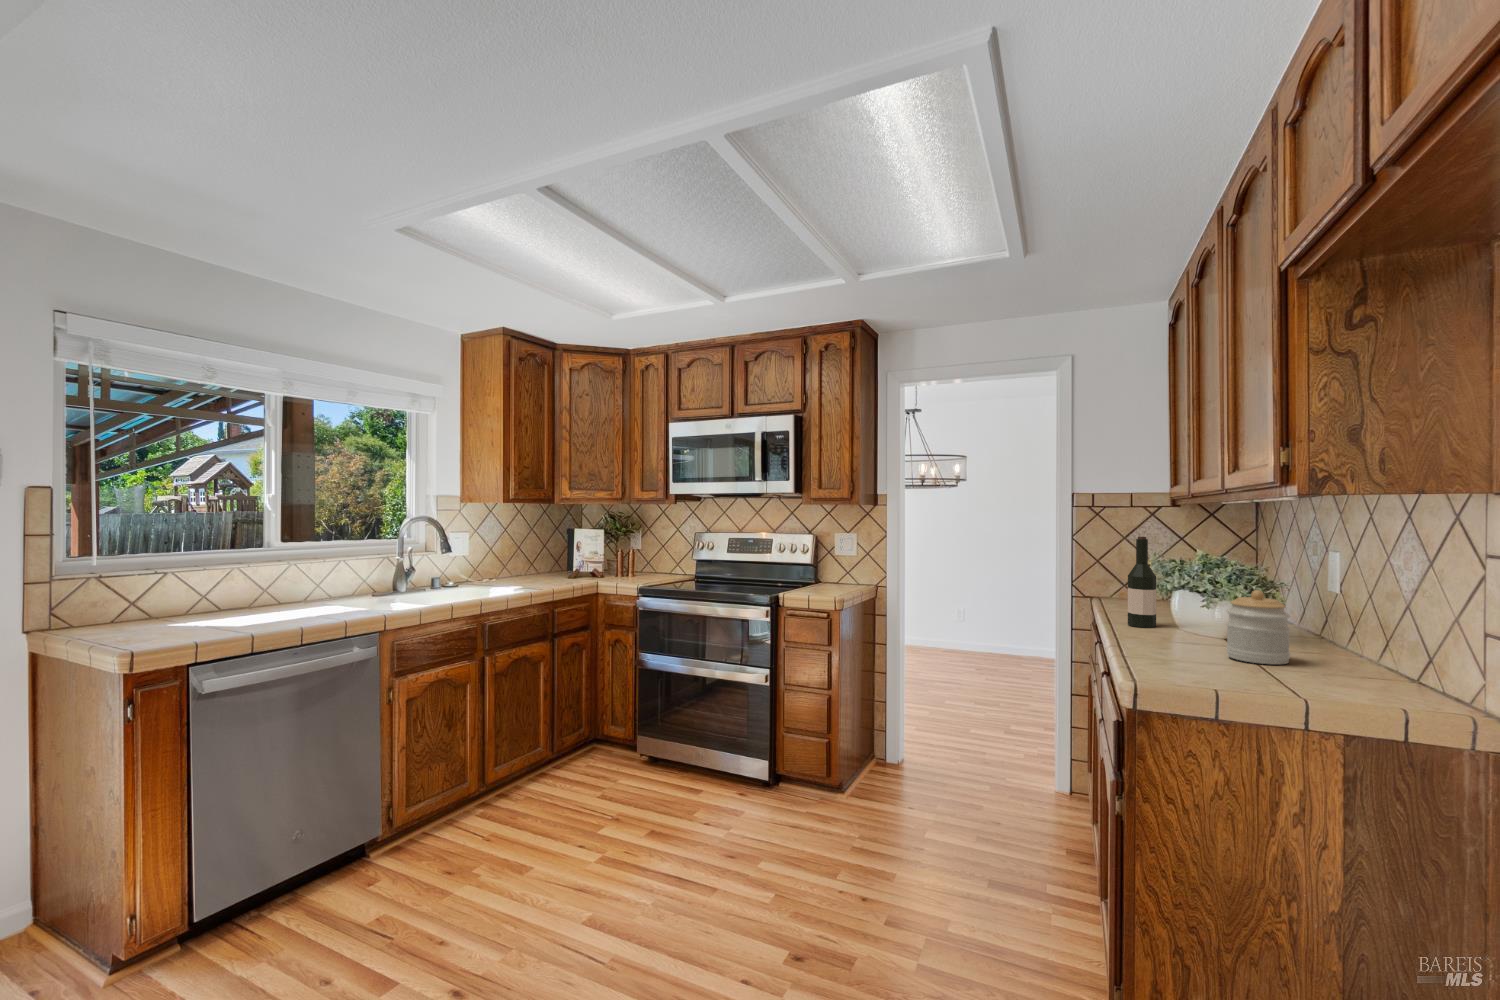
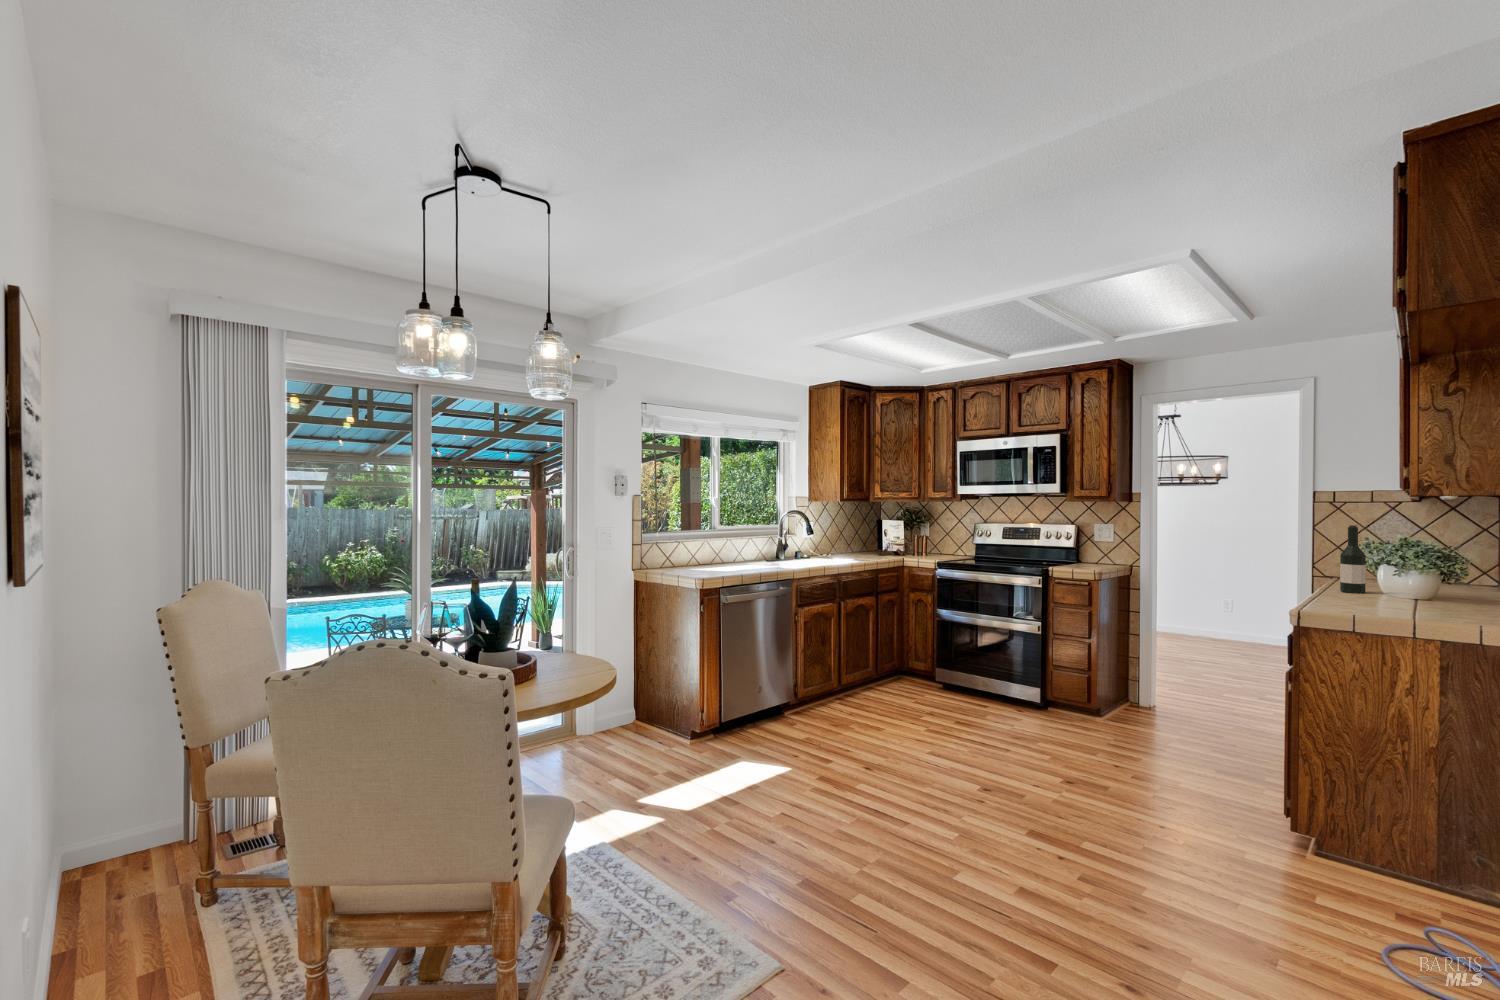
jar: present [1227,590,1290,664] -> none [1395,560,1445,610]

